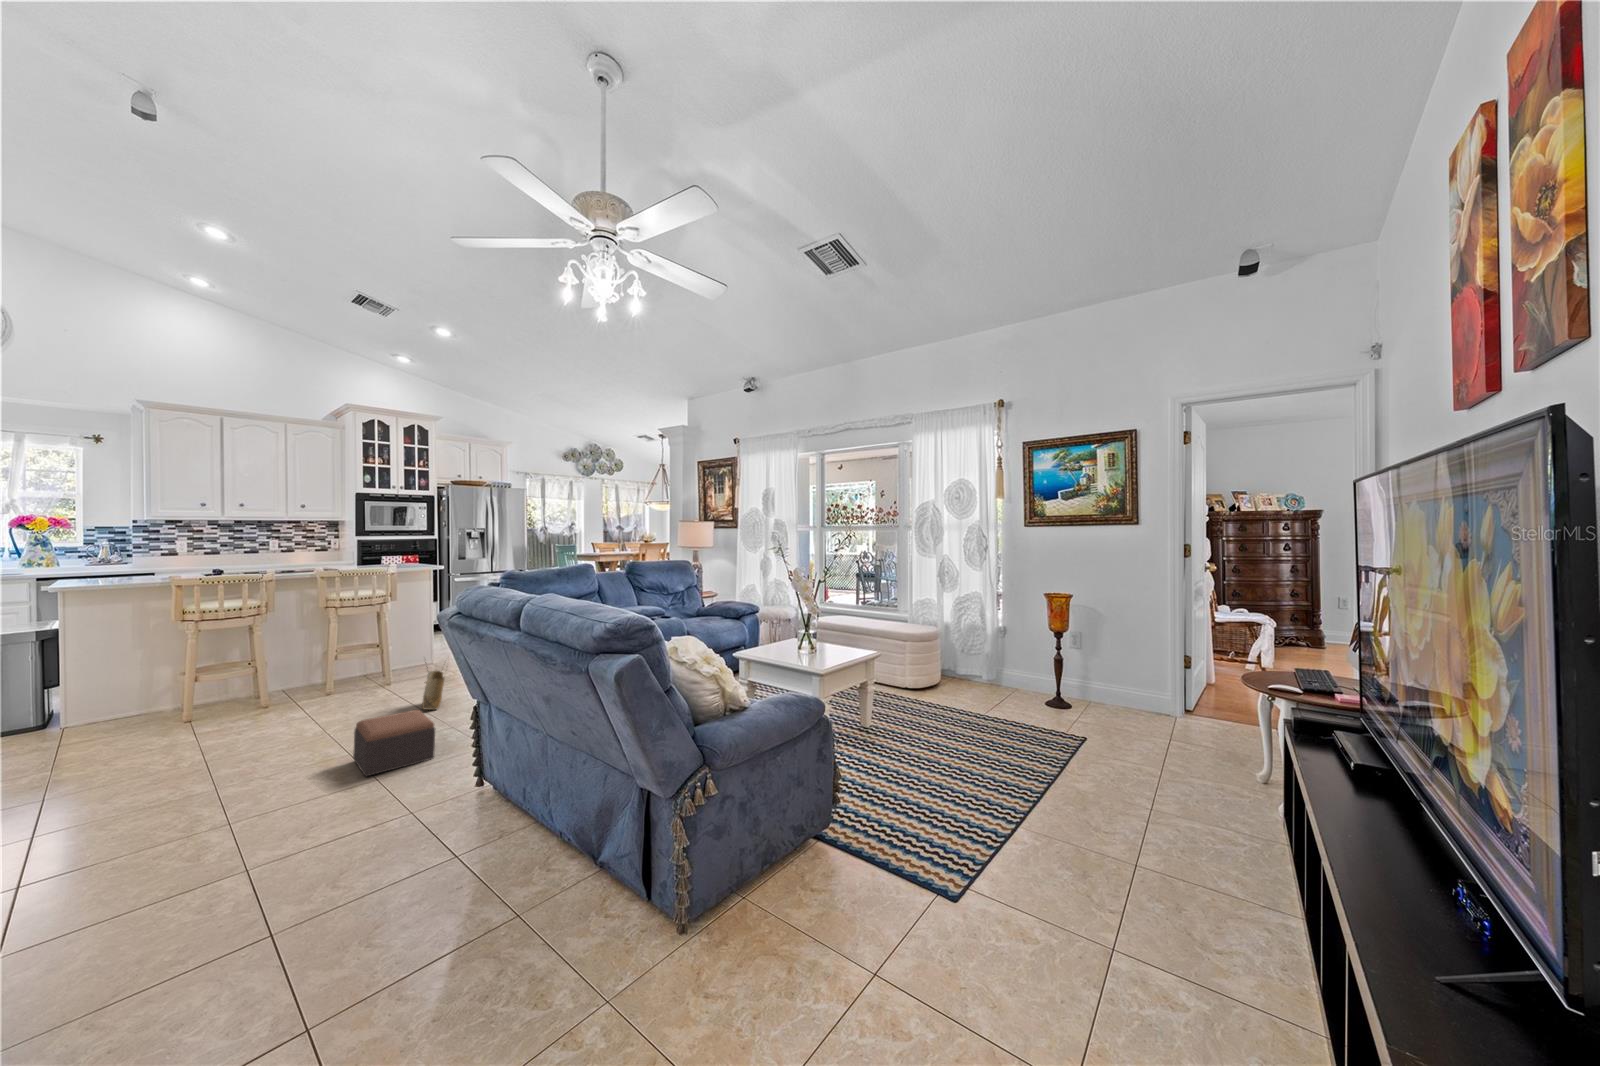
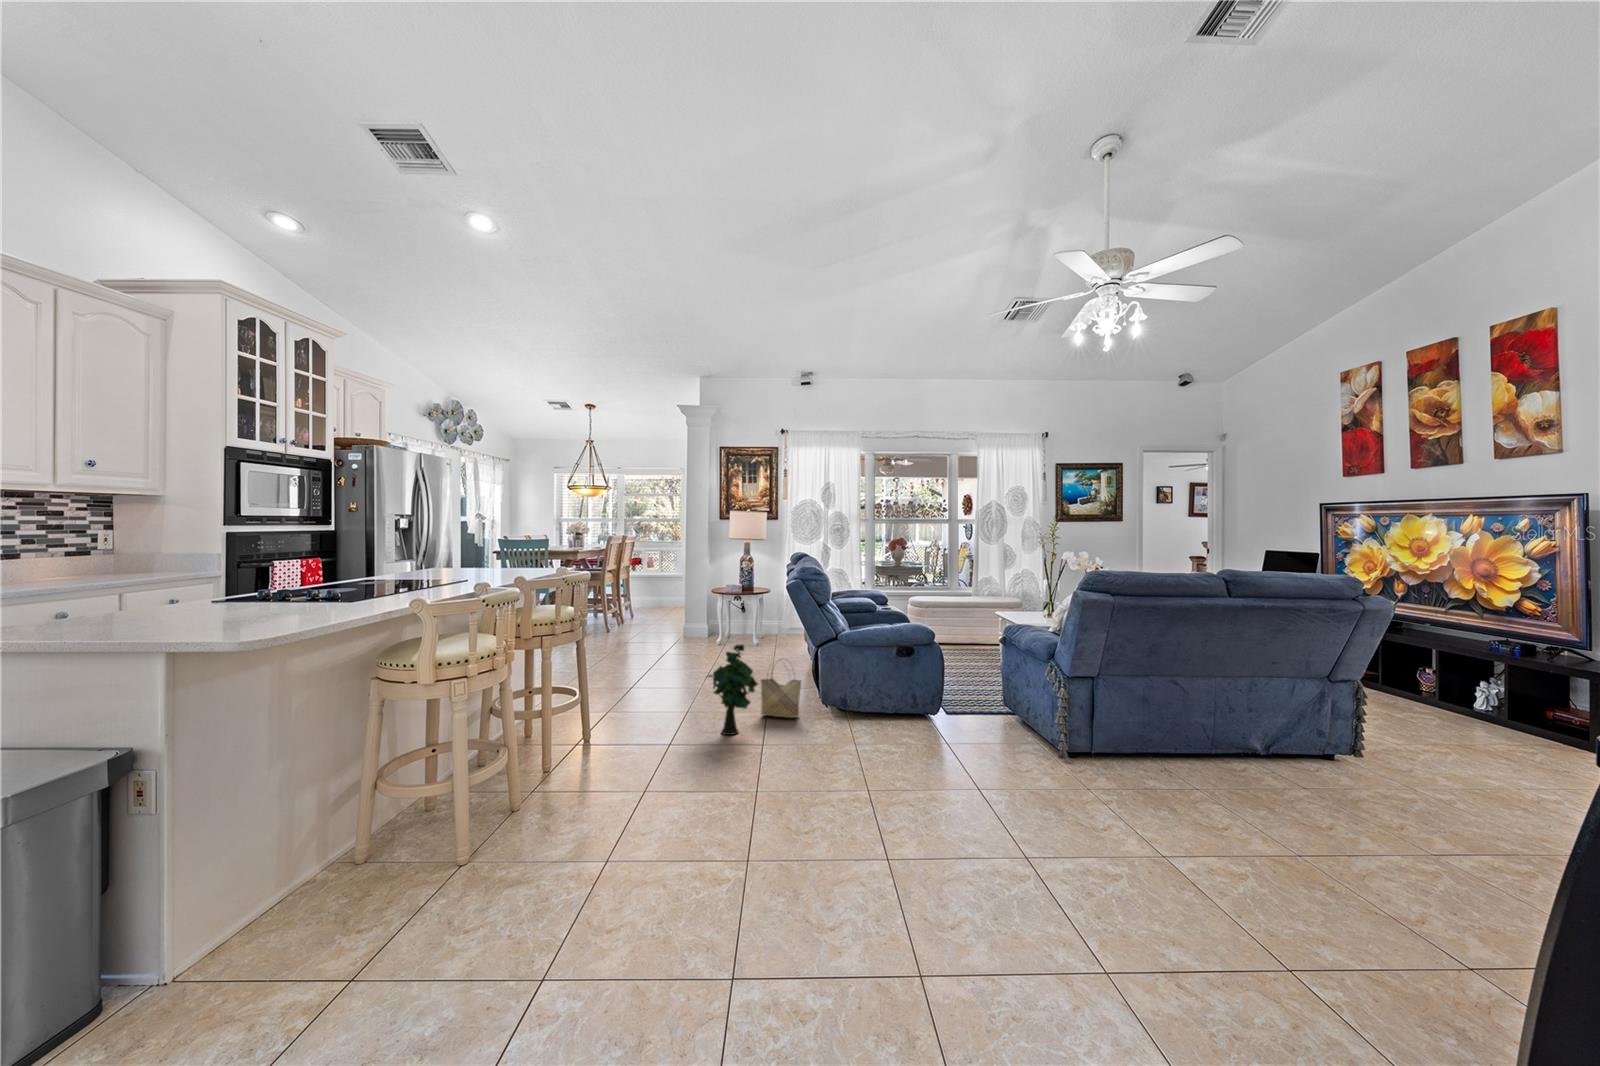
decorative plant: none [357,638,400,709] -> present [708,644,758,735]
footstool: present [353,710,435,777] -> none [893,692,961,744]

